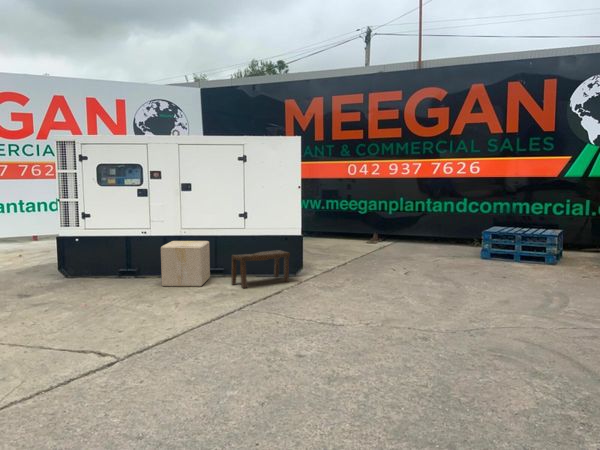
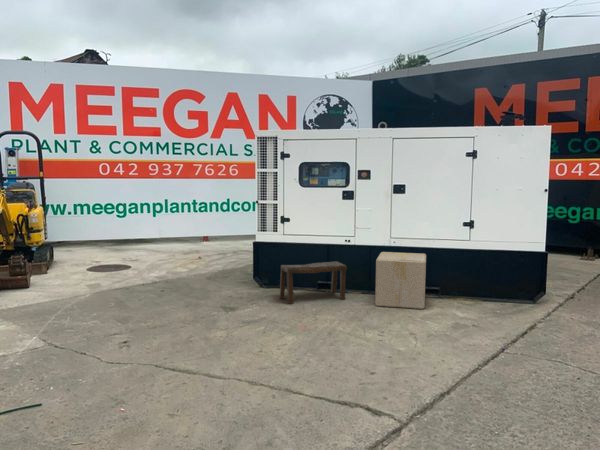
bench: present [231,250,290,288] -> present [280,261,347,304]

